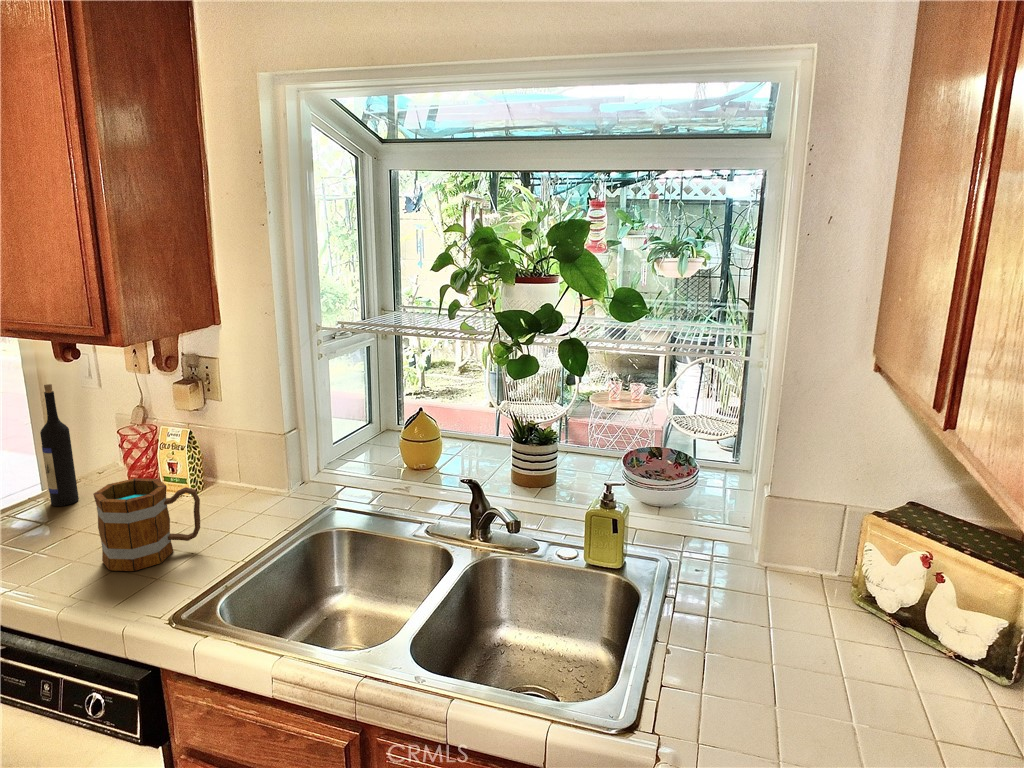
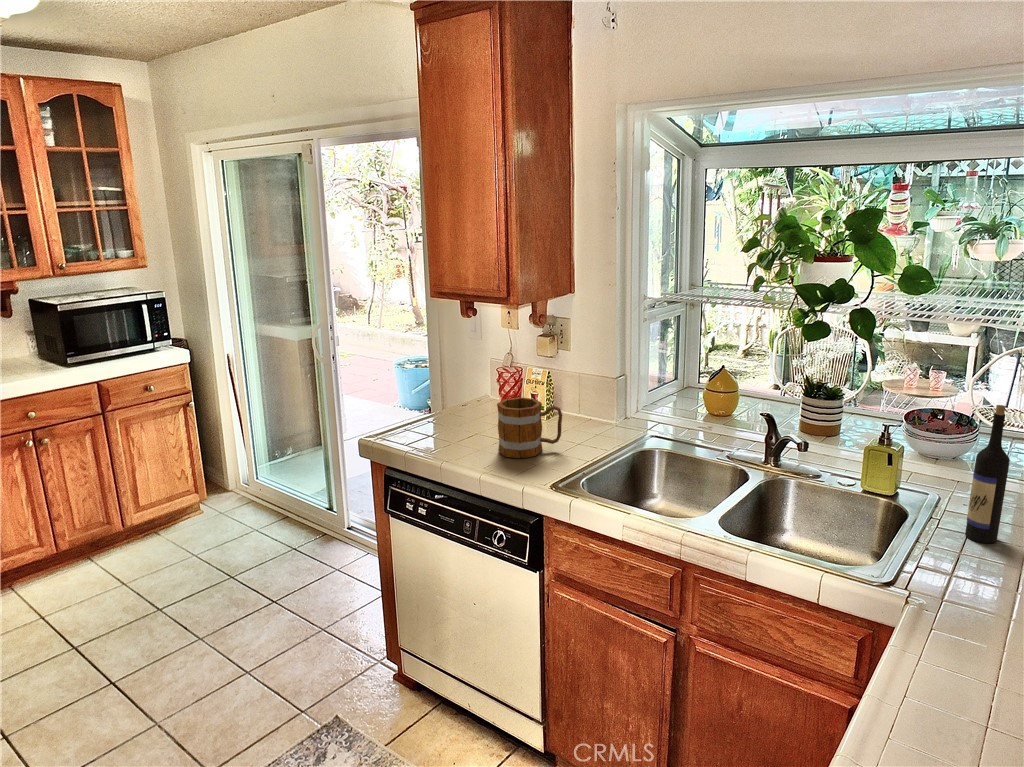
wine bottle: present [40,384,79,506] -> present [965,405,1010,543]

